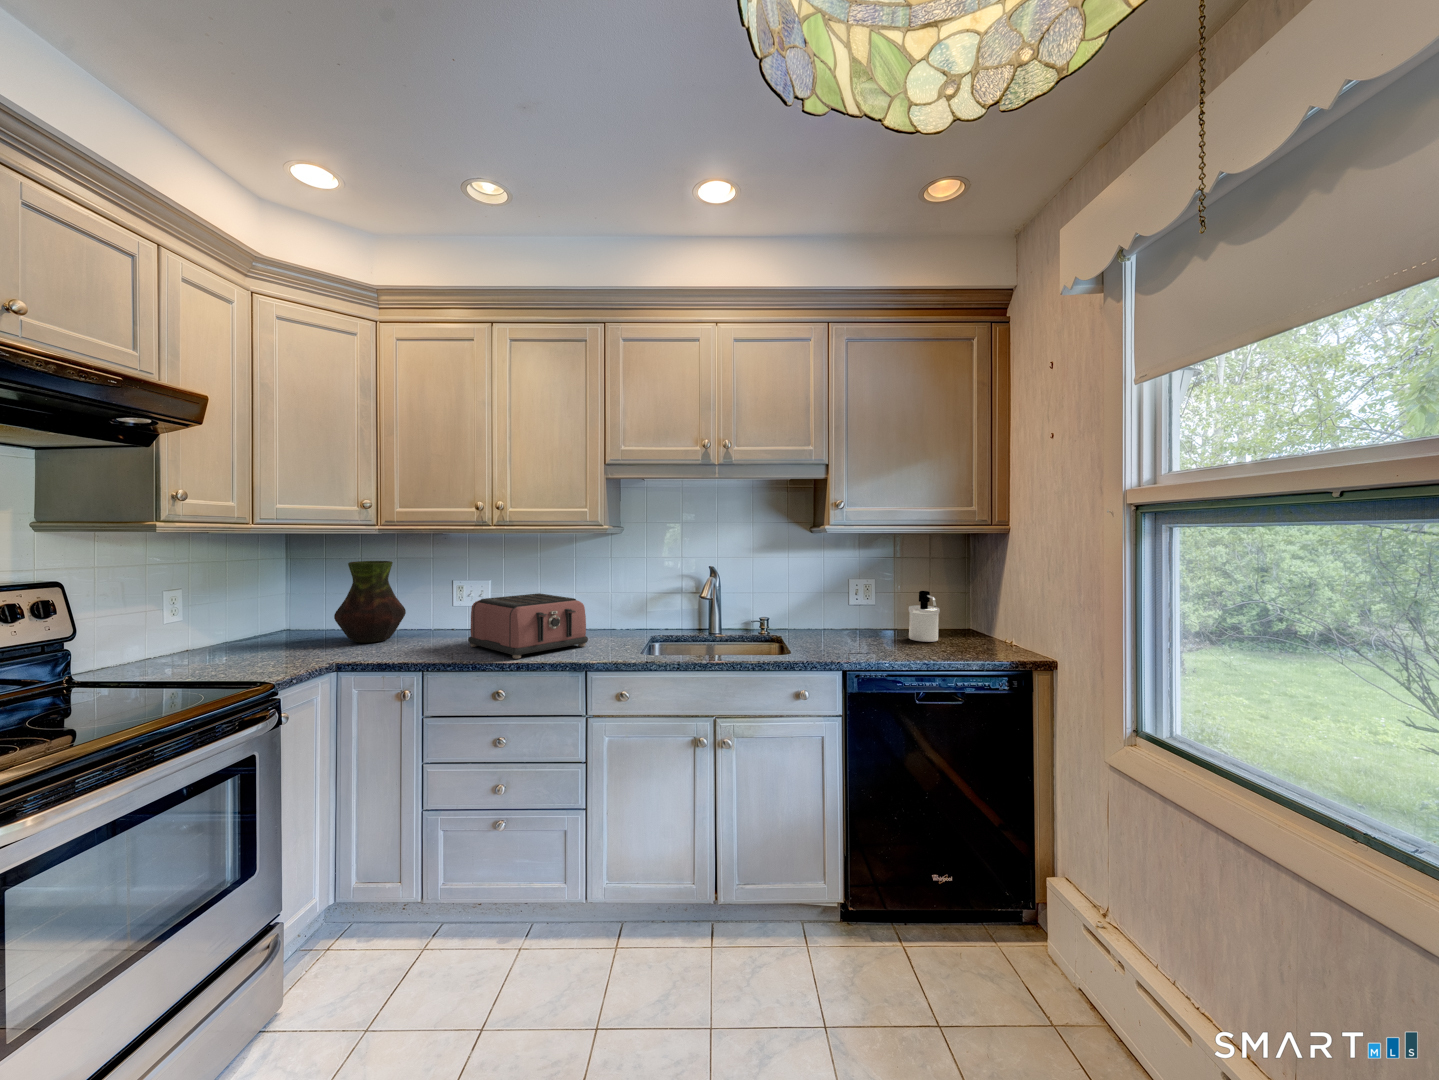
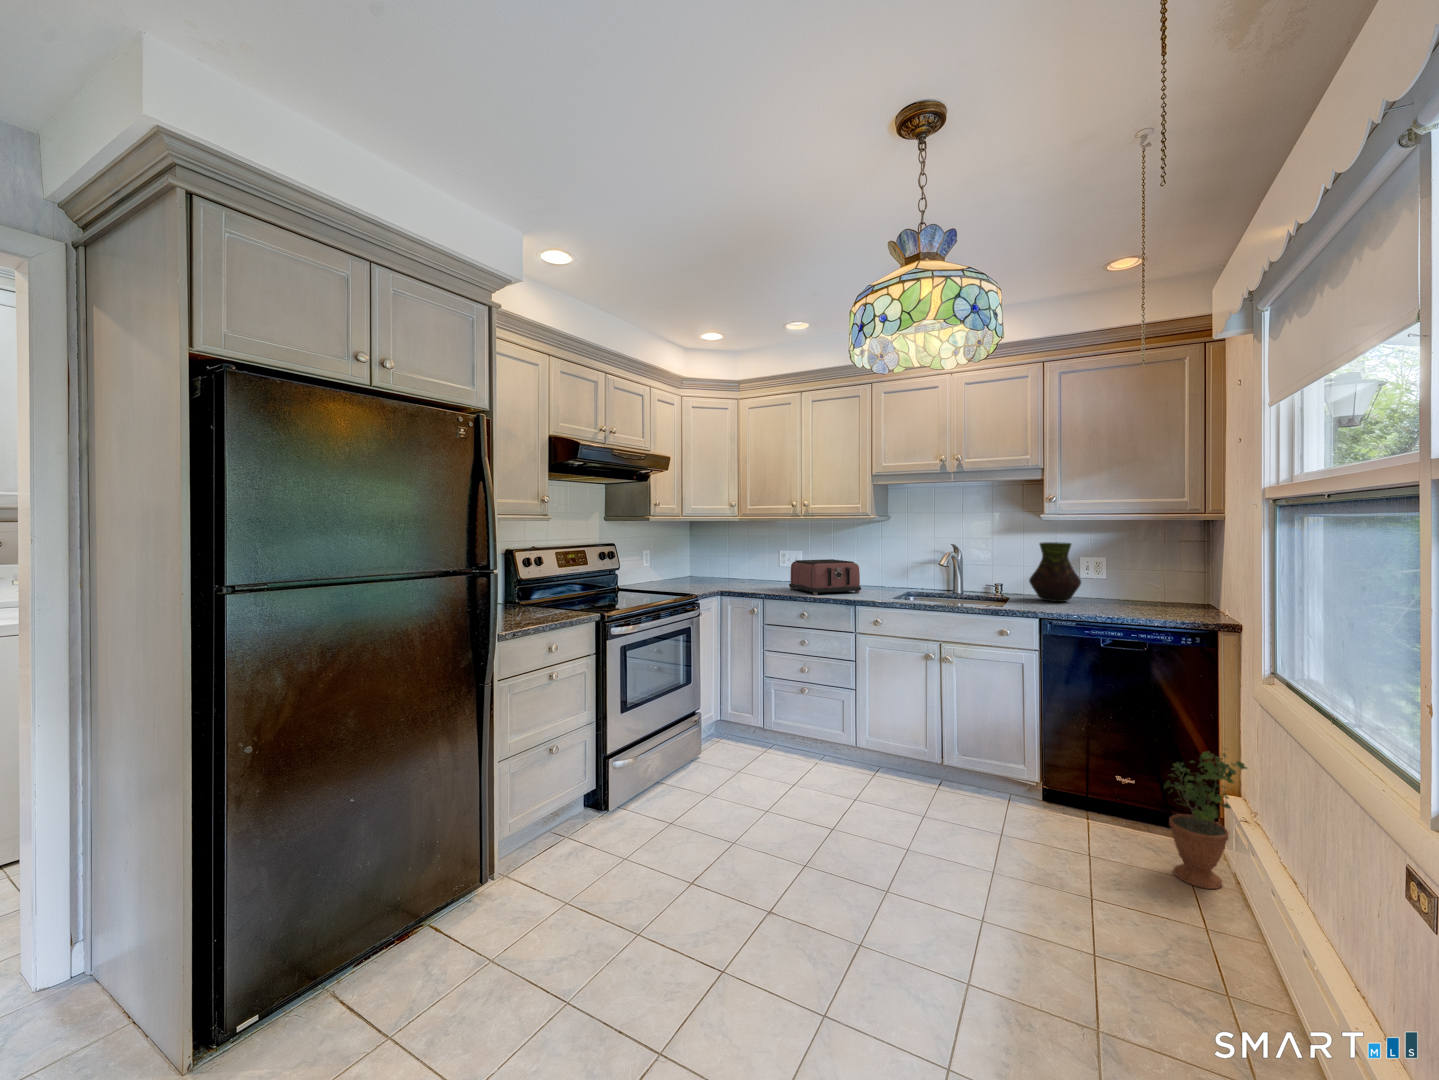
vase: present [334,561,406,643] -> present [1029,542,1081,602]
soap dispenser: present [908,591,940,642] -> none [1127,564,1157,606]
potted plant: none [1017,843,1116,1041] -> present [1164,751,1247,889]

